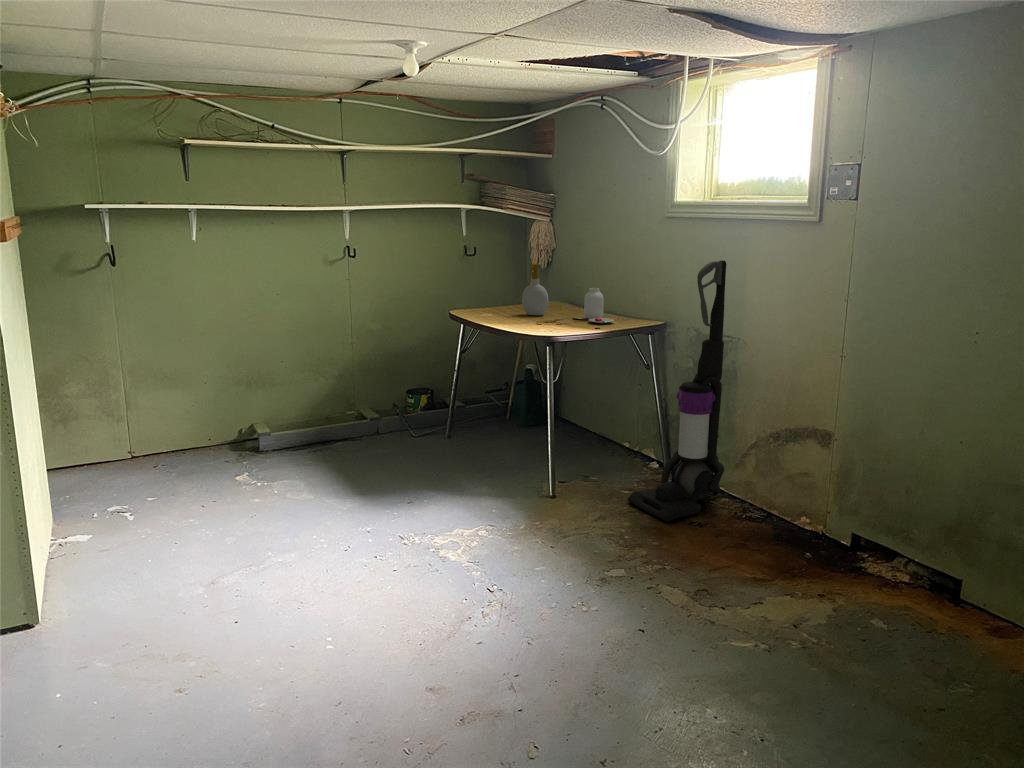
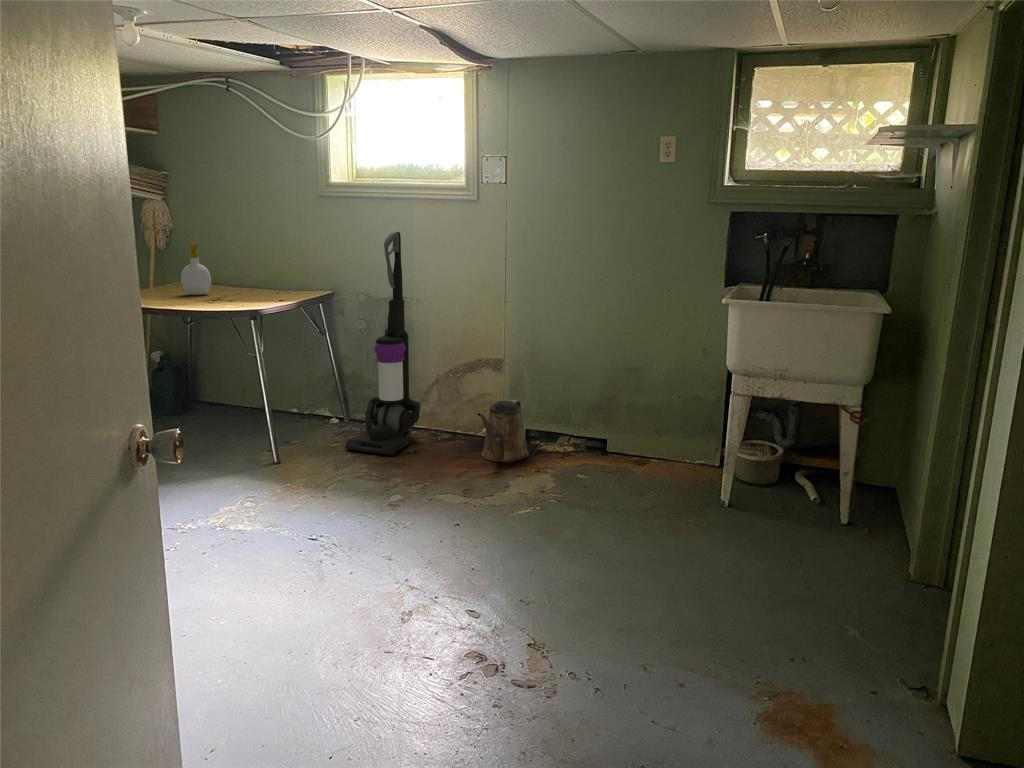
jar: present [574,288,614,323] -> none [242,264,289,296]
watering can: none [739,488,843,571] -> present [477,400,529,462]

